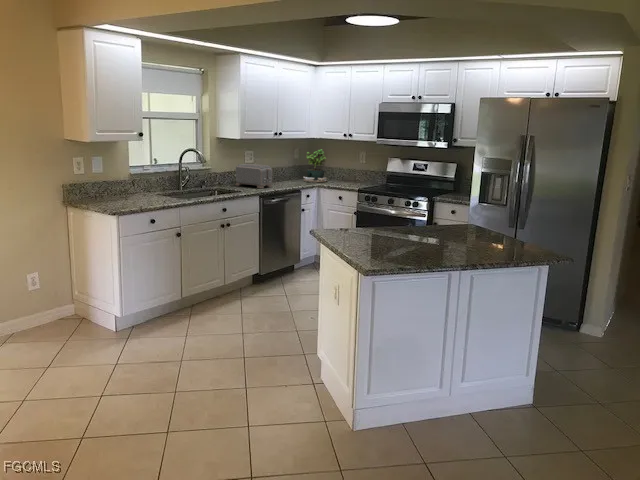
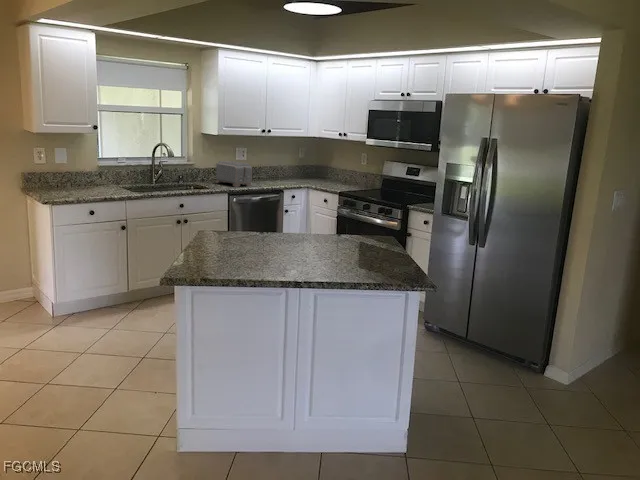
potted plant: present [304,150,327,182] -> none [298,149,323,185]

